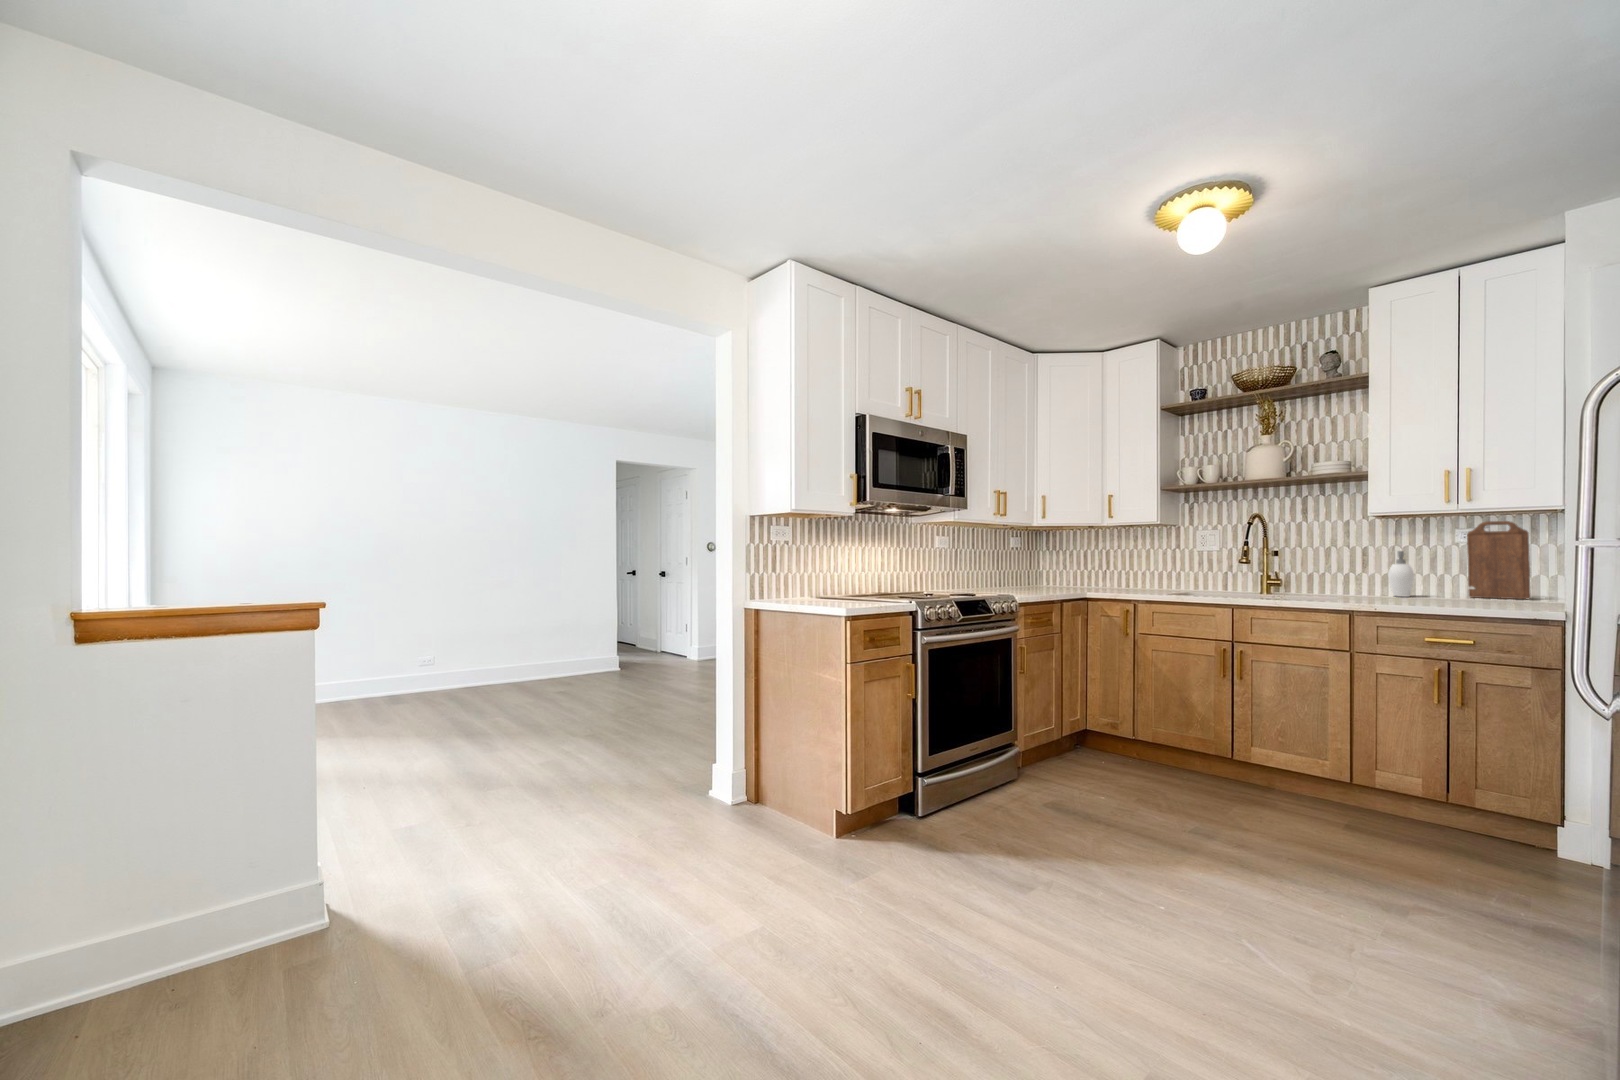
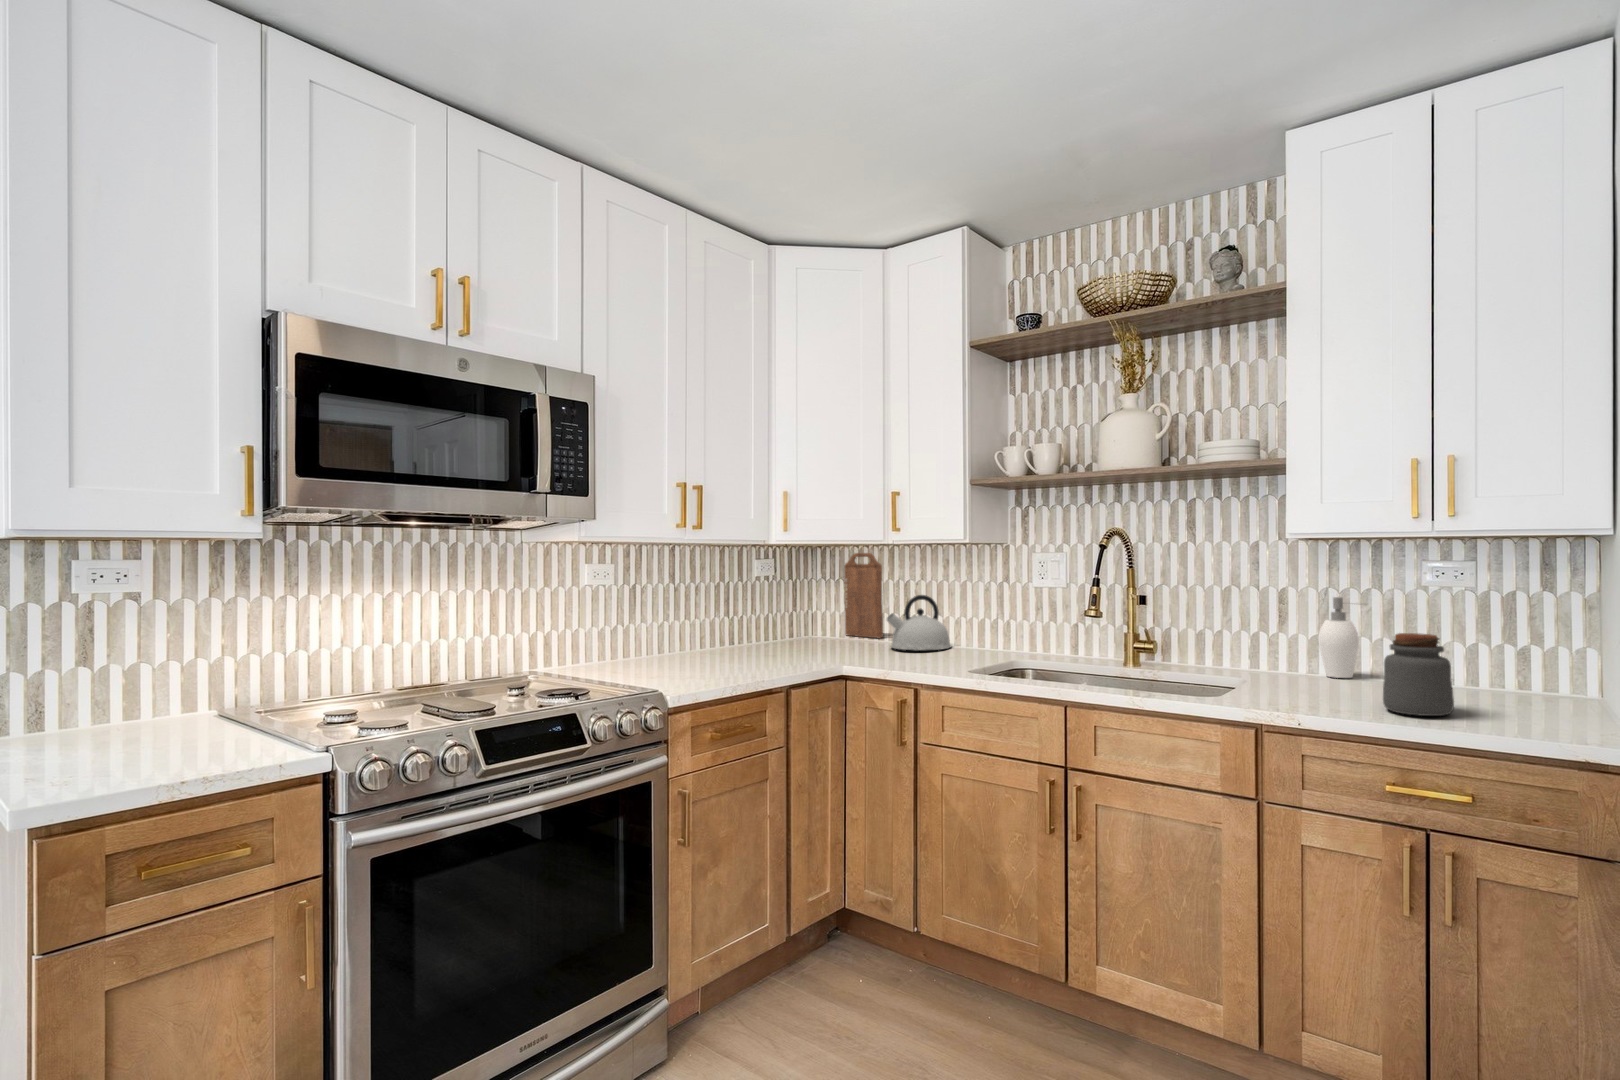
cutting board: present [1467,521,1531,599] -> present [844,553,883,638]
kettle: none [1101,557,1143,589] -> present [887,595,951,650]
jar: none [1426,564,1468,607] -> present [1383,633,1454,716]

